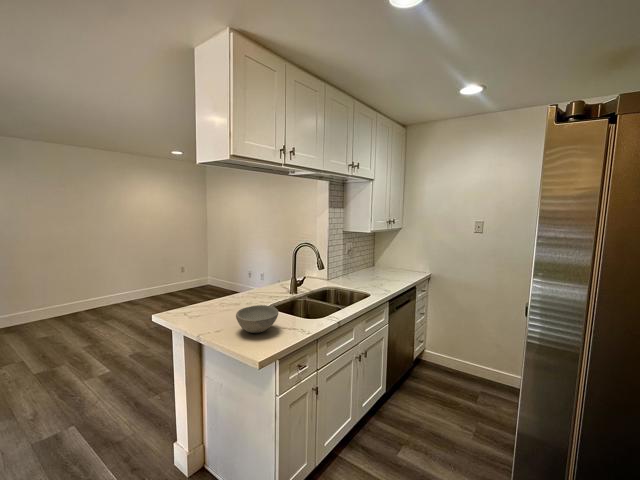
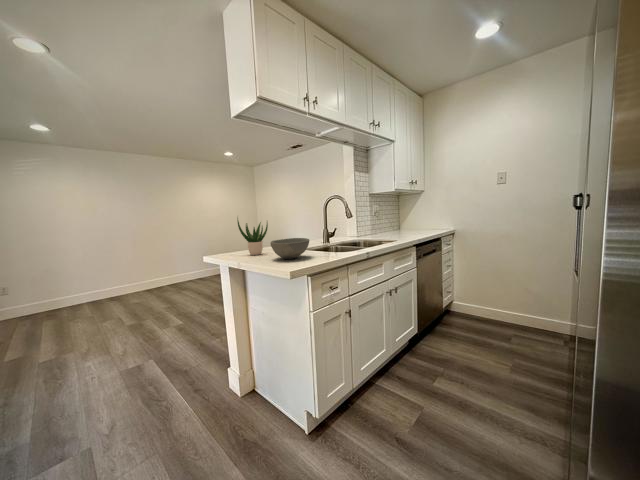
potted plant: none [198,275,232,319] -> present [237,218,268,255]

